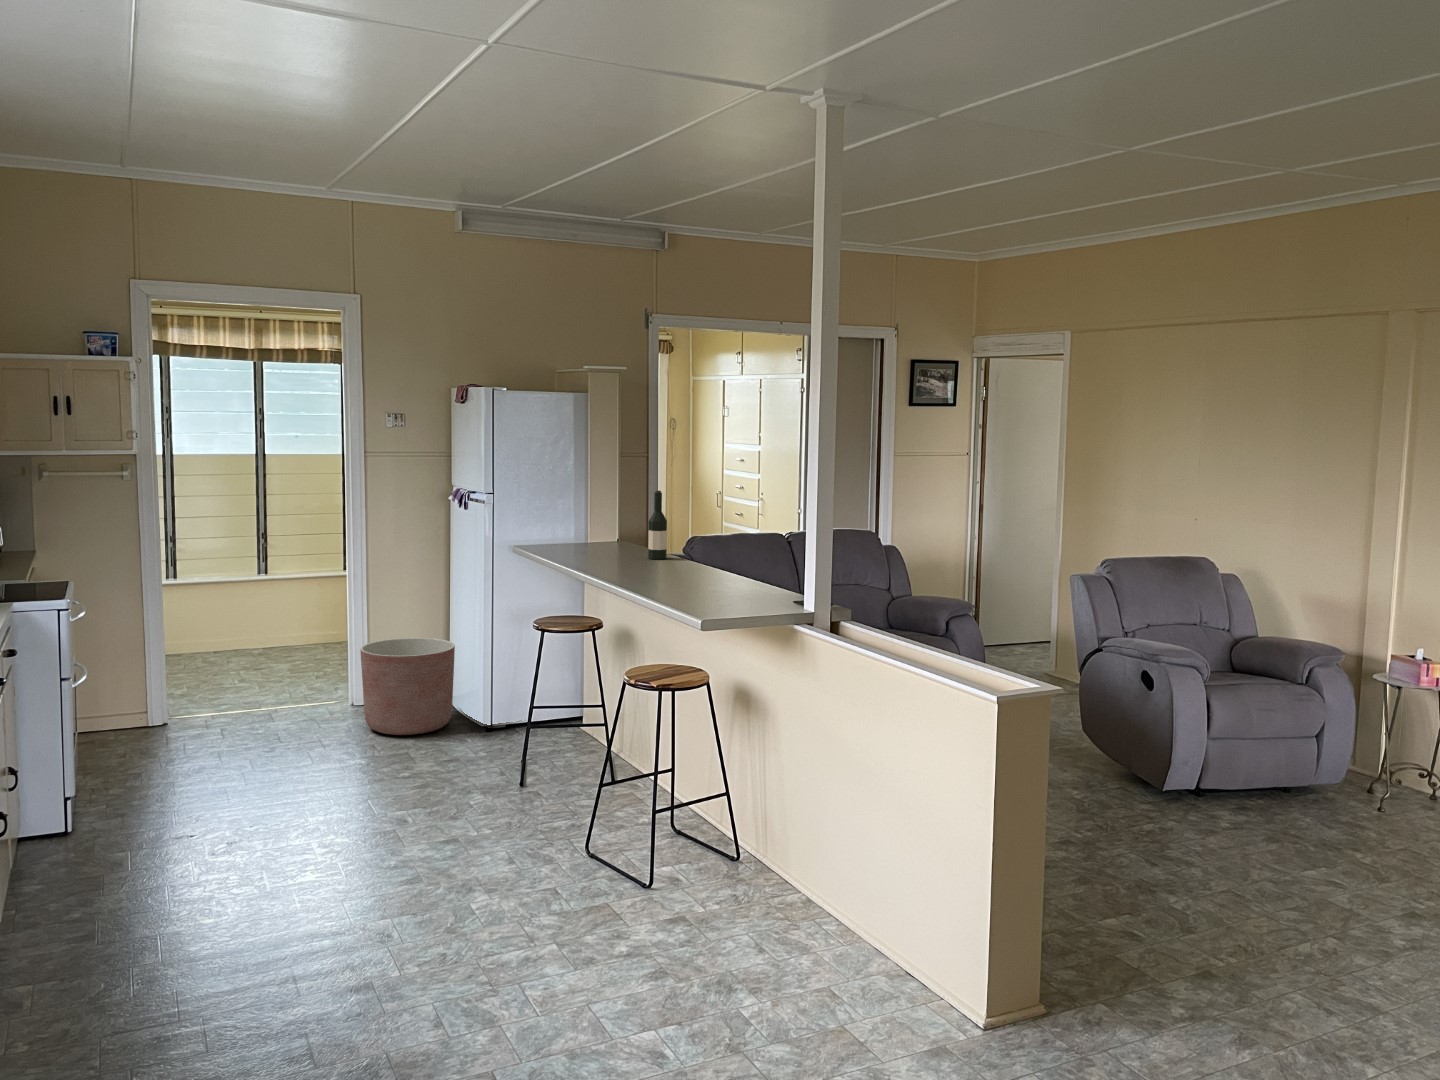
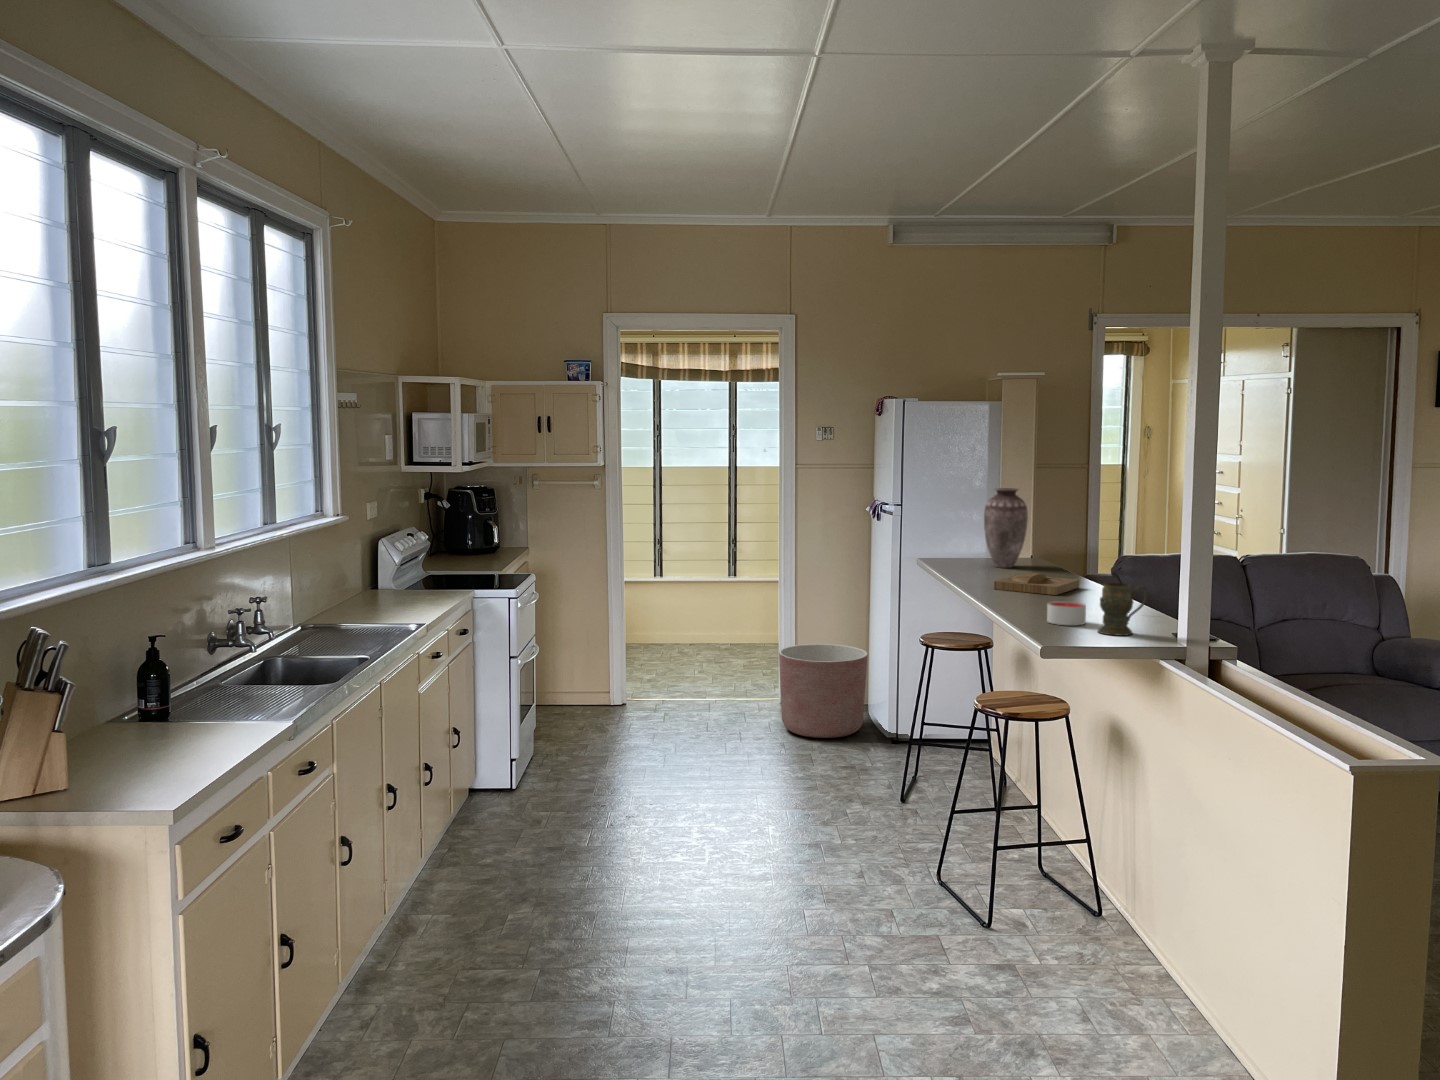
vase: none [575,474,616,551] -> present [984,488,1028,568]
wine bottle: present [648,491,667,559] -> none [1053,507,1075,580]
tray: none [606,554,679,573] -> present [994,574,1079,595]
mug: none [730,558,770,605] -> present [1098,583,1148,636]
candle: none [680,577,714,599] -> present [1047,601,1086,625]

